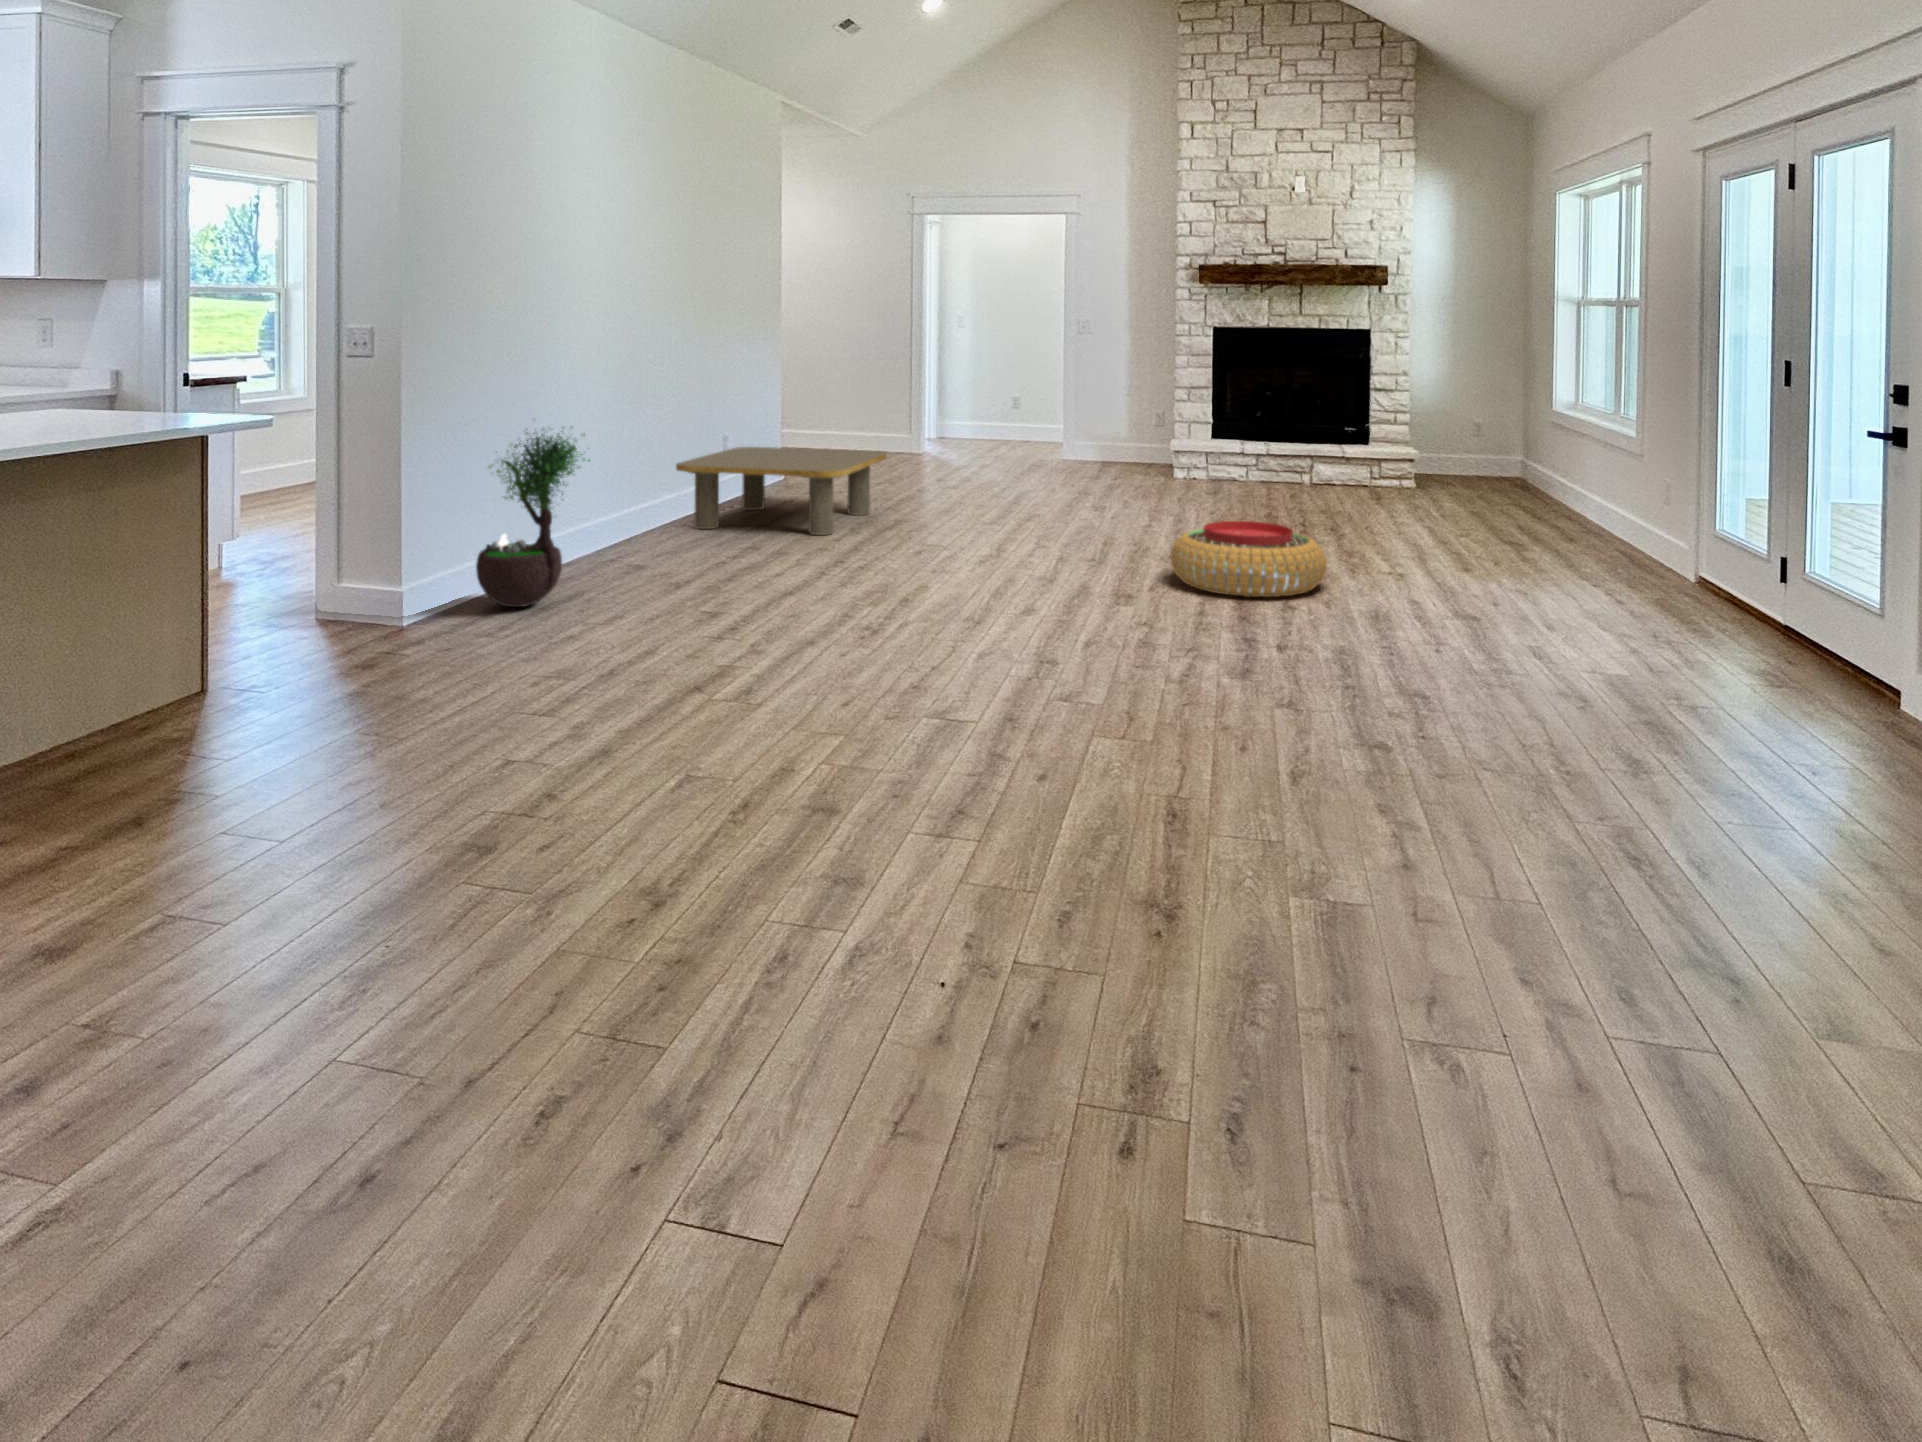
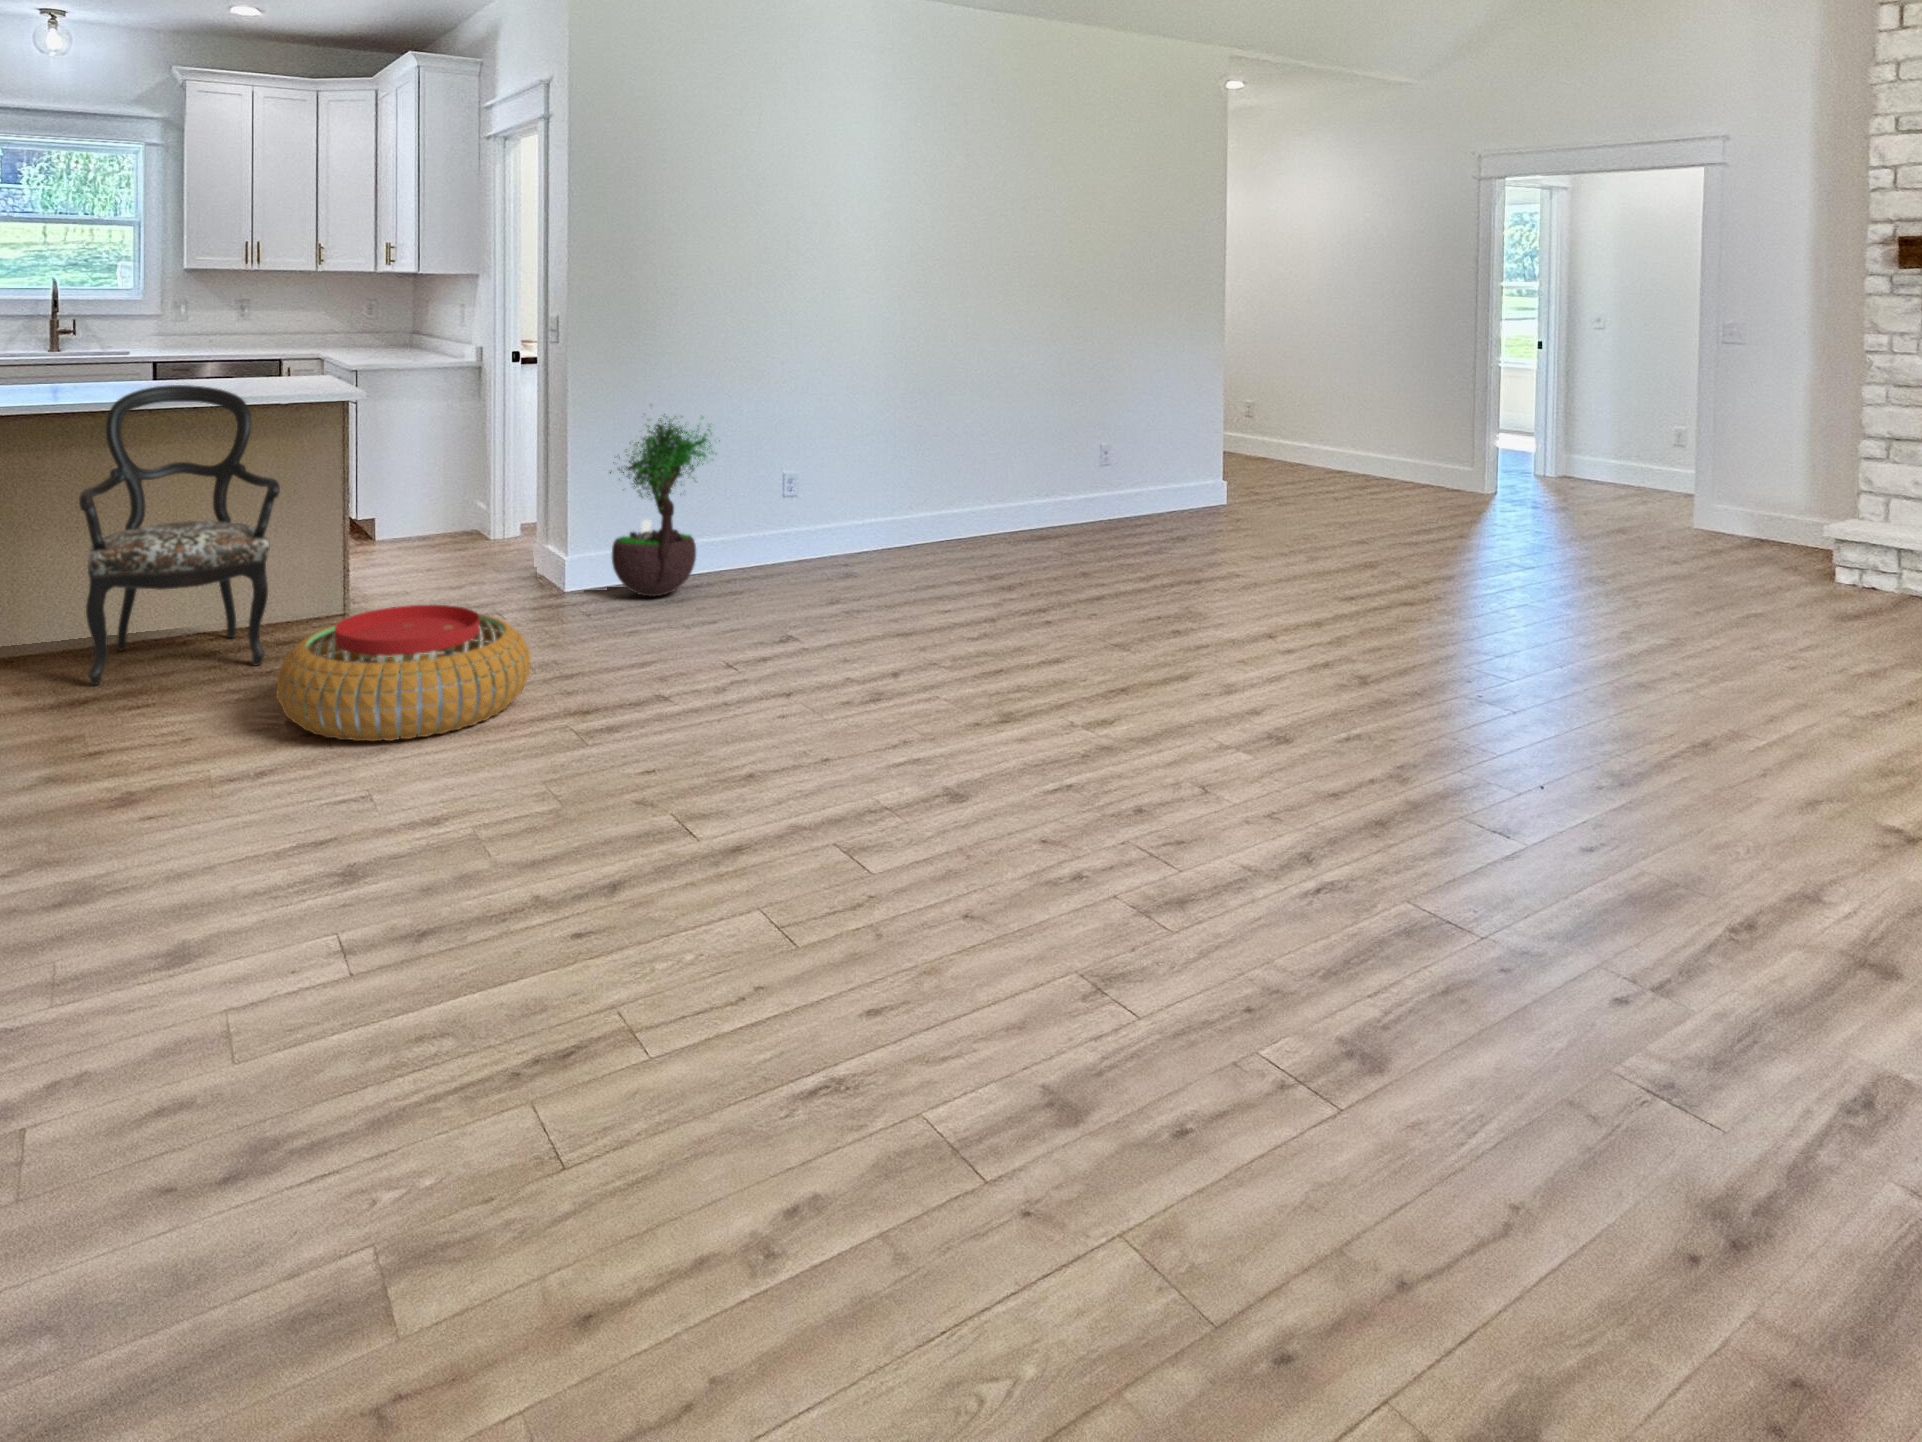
armchair: none [64,430,320,780] -> present [79,385,280,685]
coffee table: present [676,447,887,535] -> none [978,462,1253,578]
pouf: present [1171,521,1327,597] -> present [276,605,531,741]

